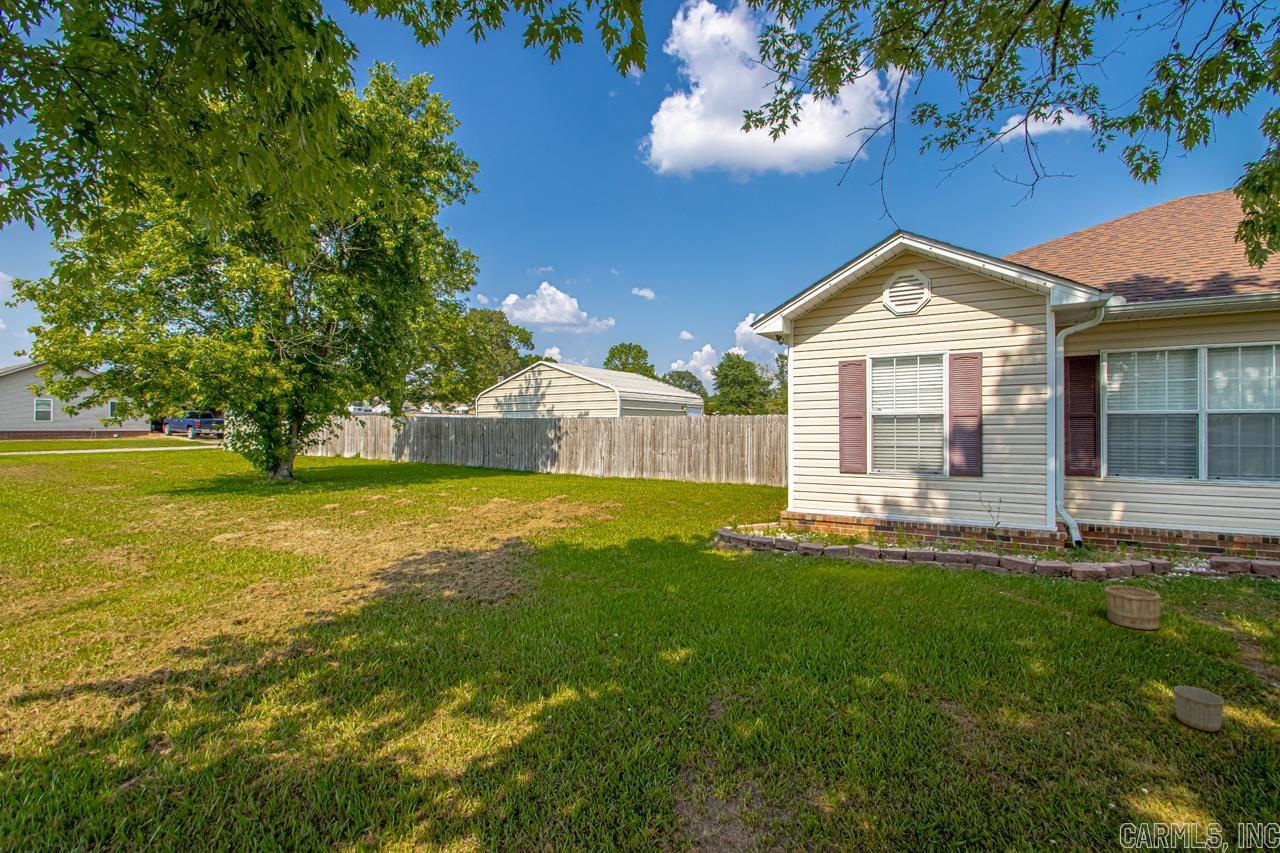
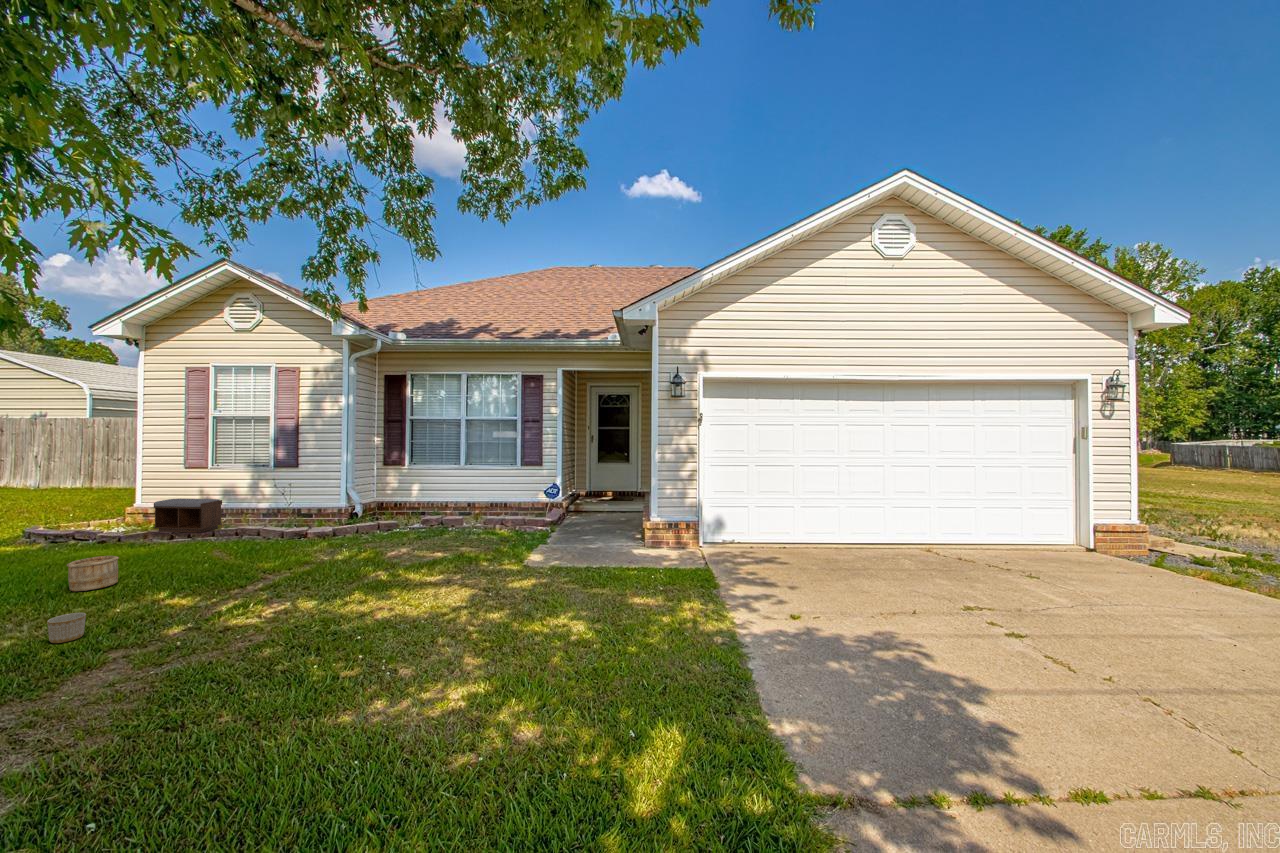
bench: none [826,503,888,544] -> present [154,498,222,532]
wooden bucket: present [1105,585,1161,630] -> present [67,556,119,591]

